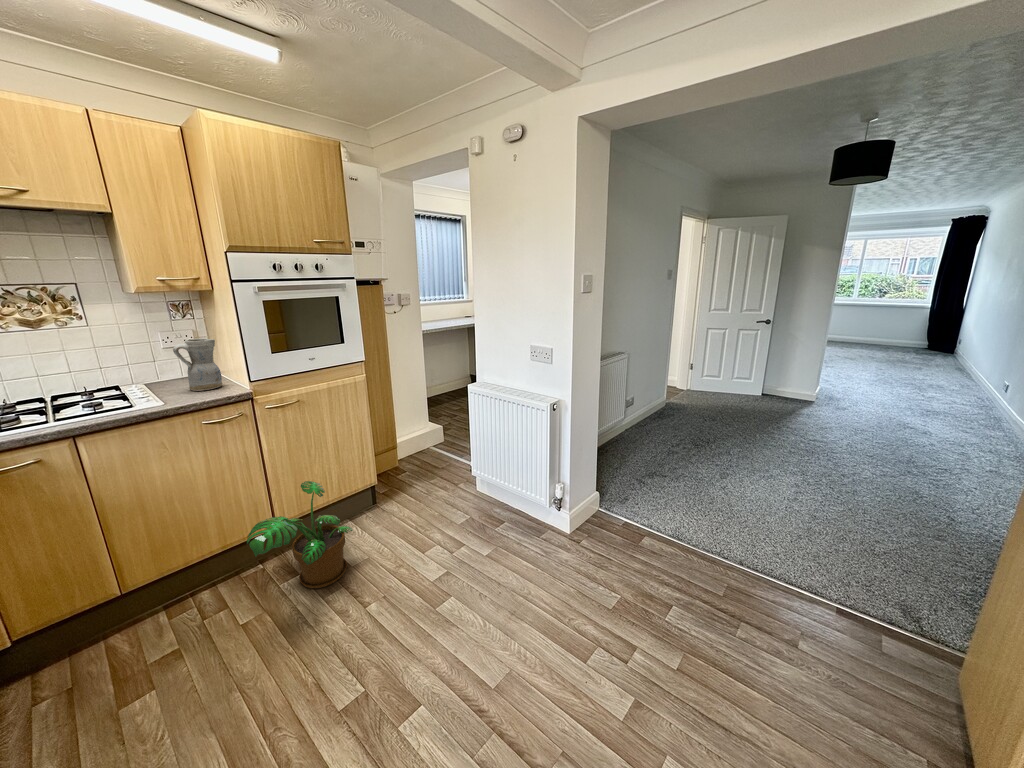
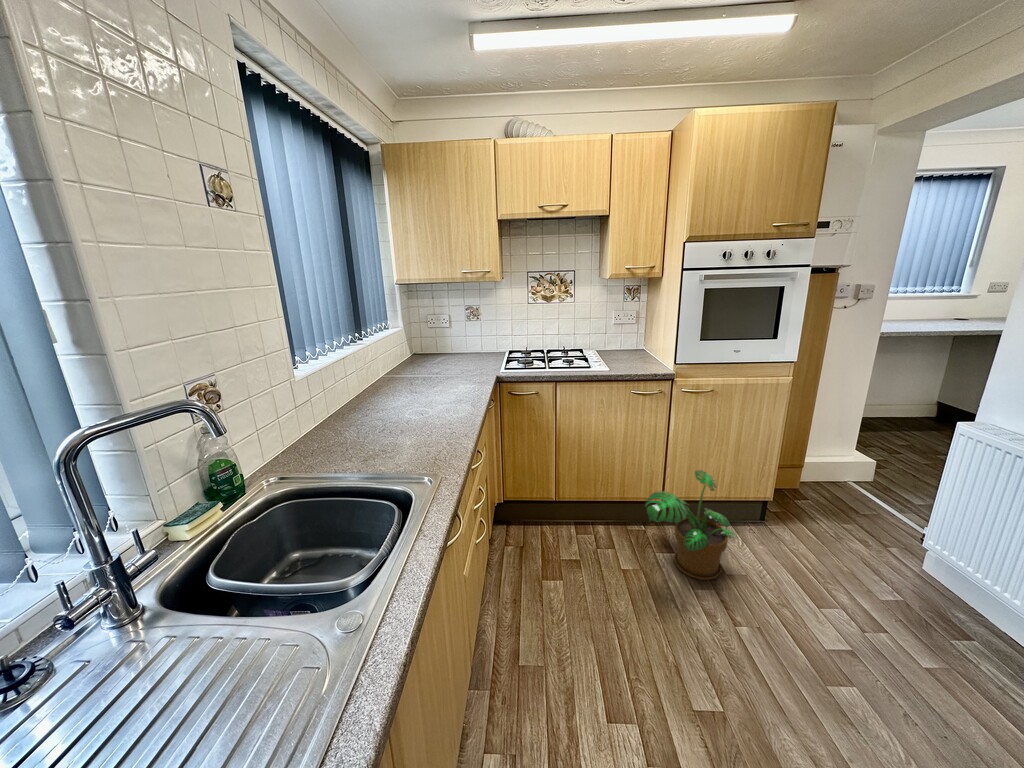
ceramic pitcher: present [173,339,222,391] -> none [623,319,654,364]

